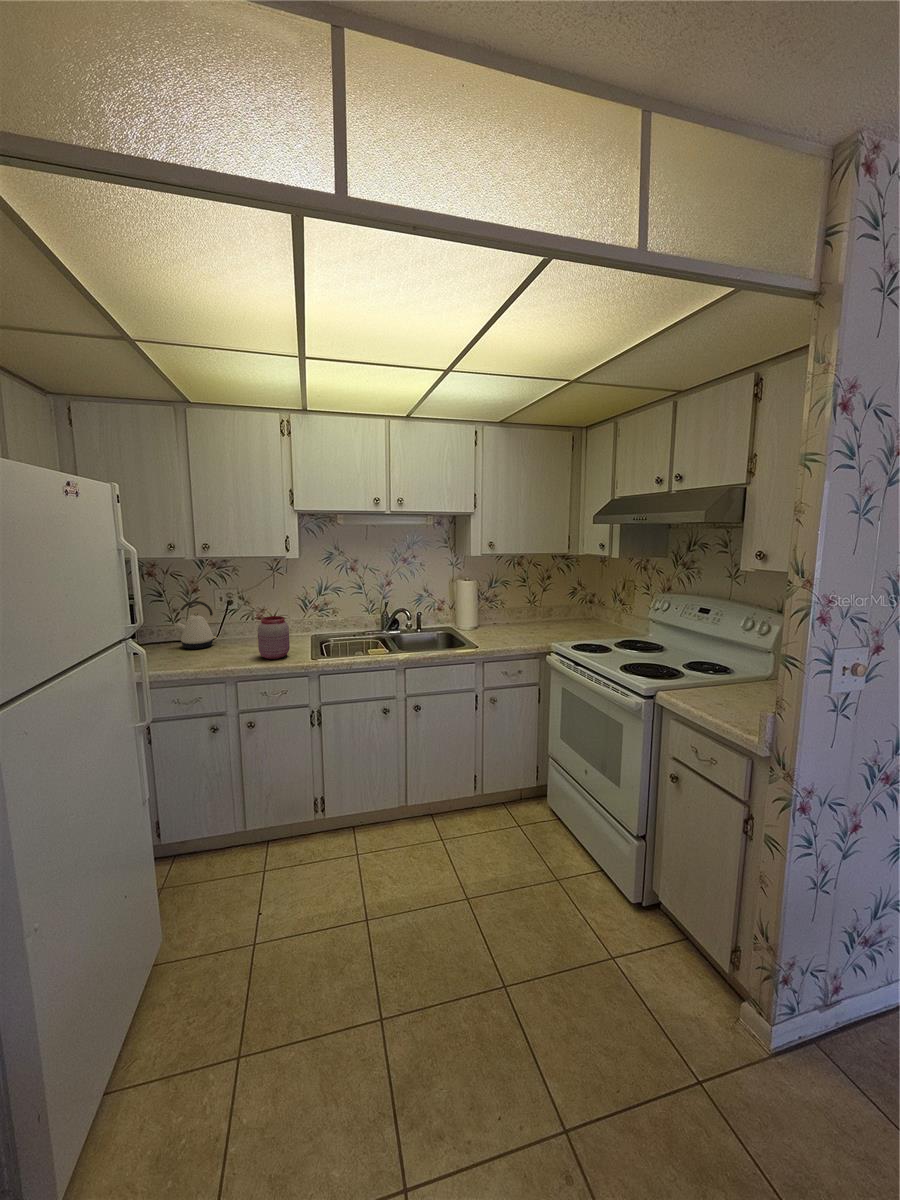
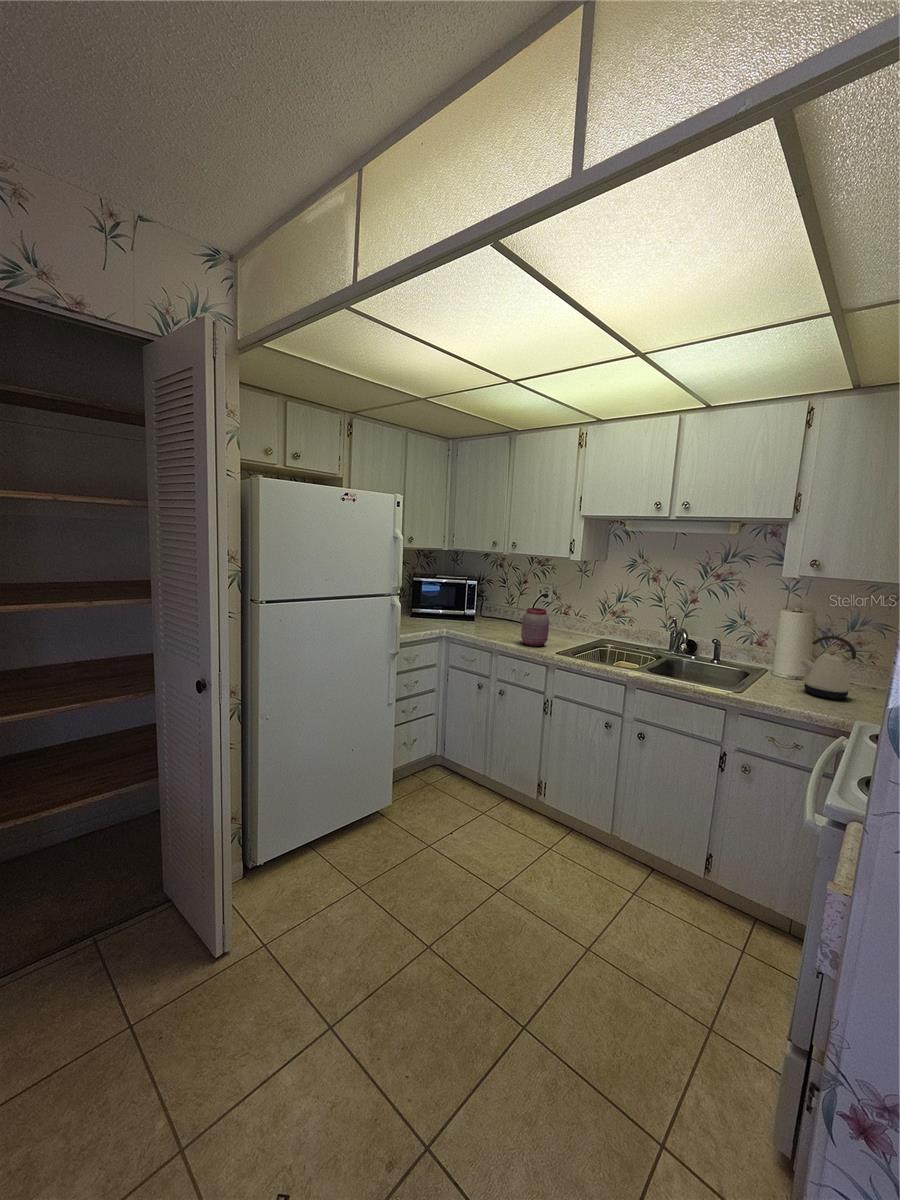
kettle: present [175,601,217,649] -> present [800,636,856,699]

